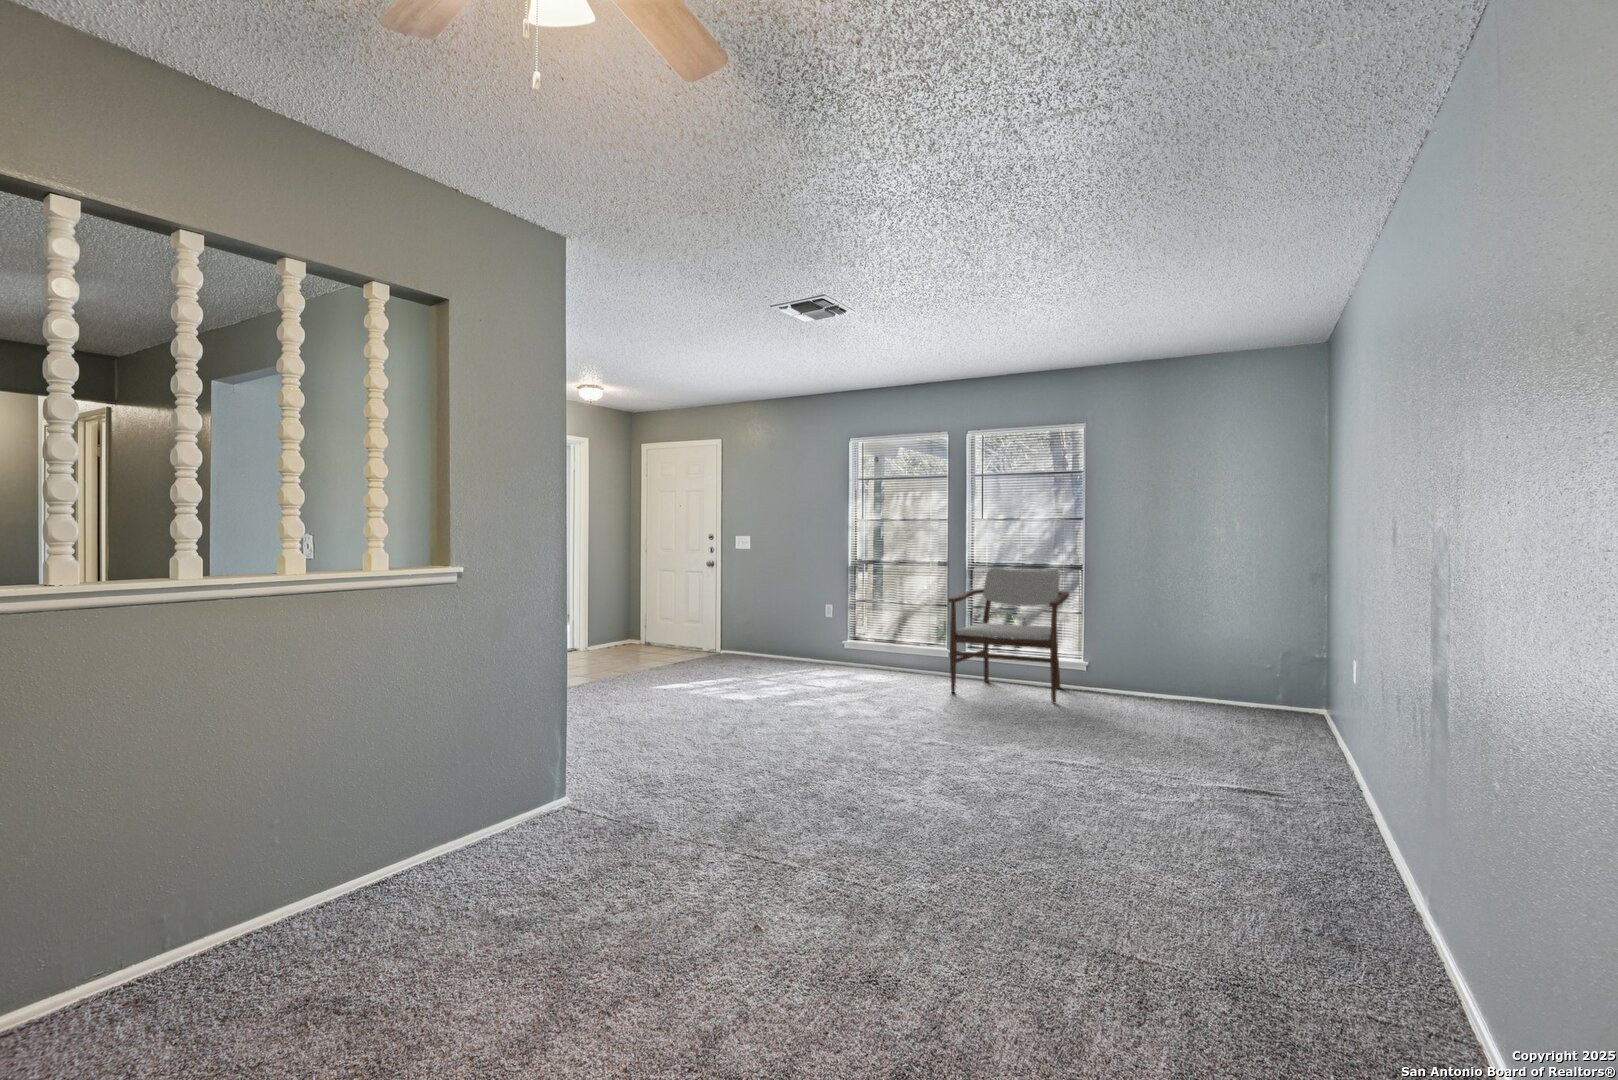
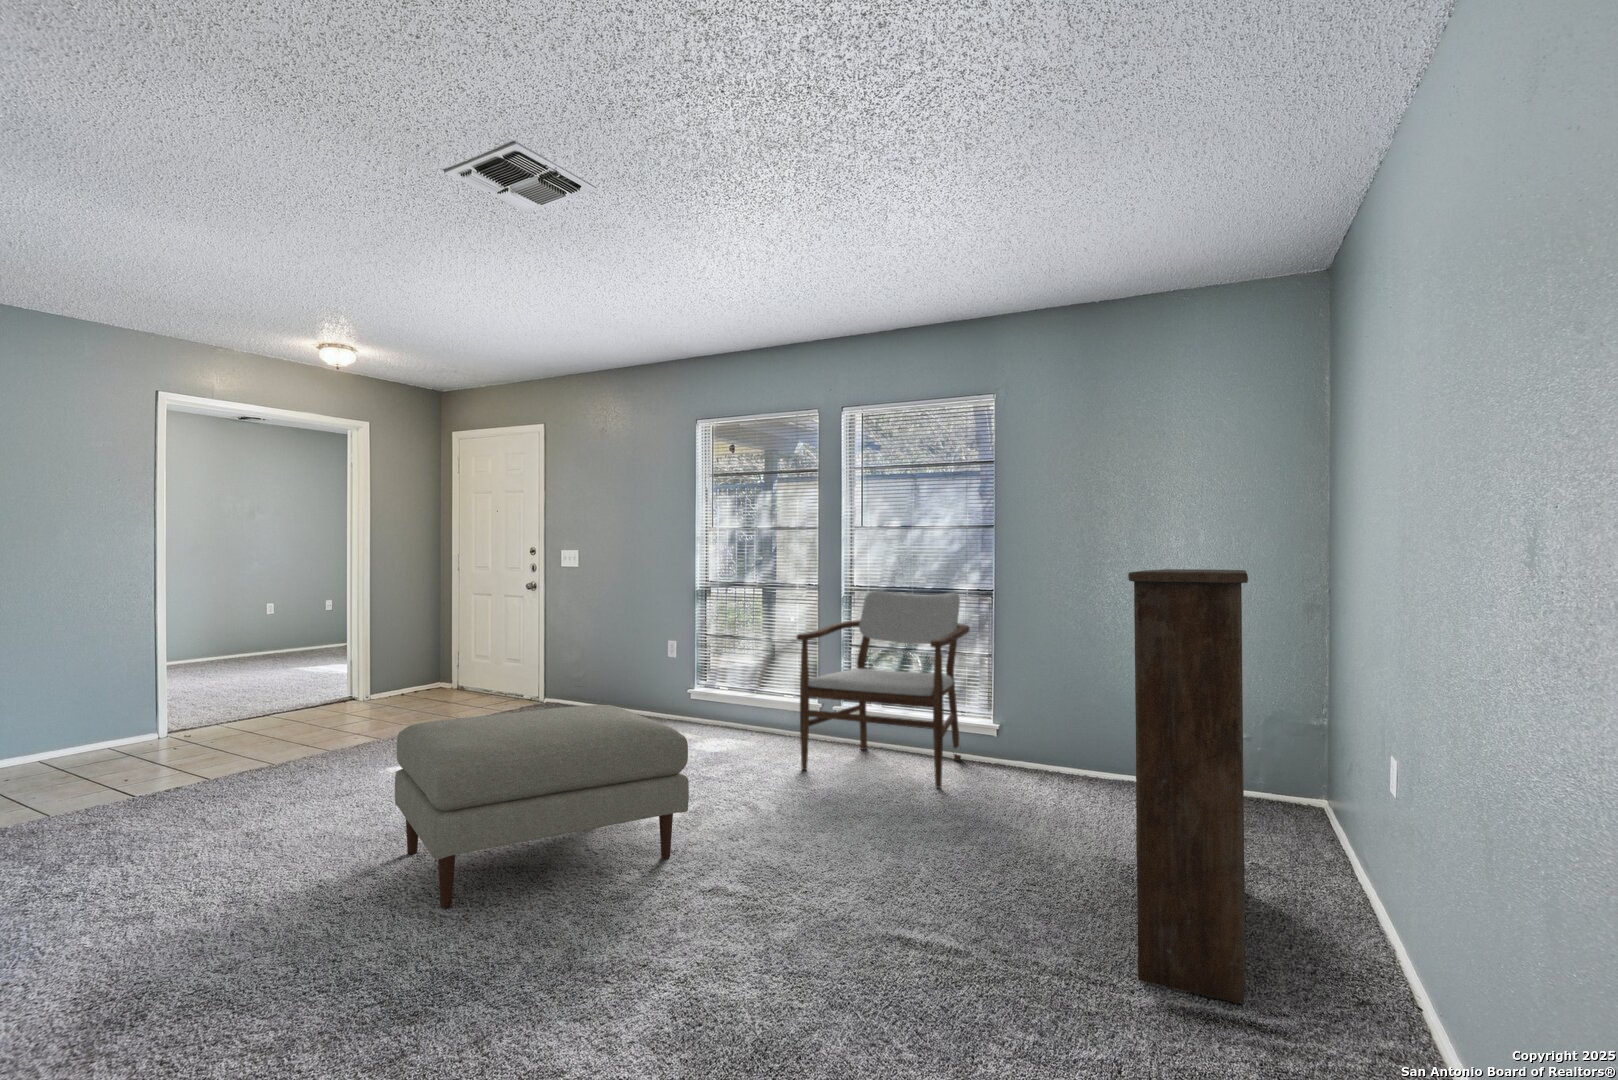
bookshelf: none [1215,555,1284,794] -> present [1128,569,1248,1004]
ottoman: none [727,644,917,757] -> present [395,705,689,908]

